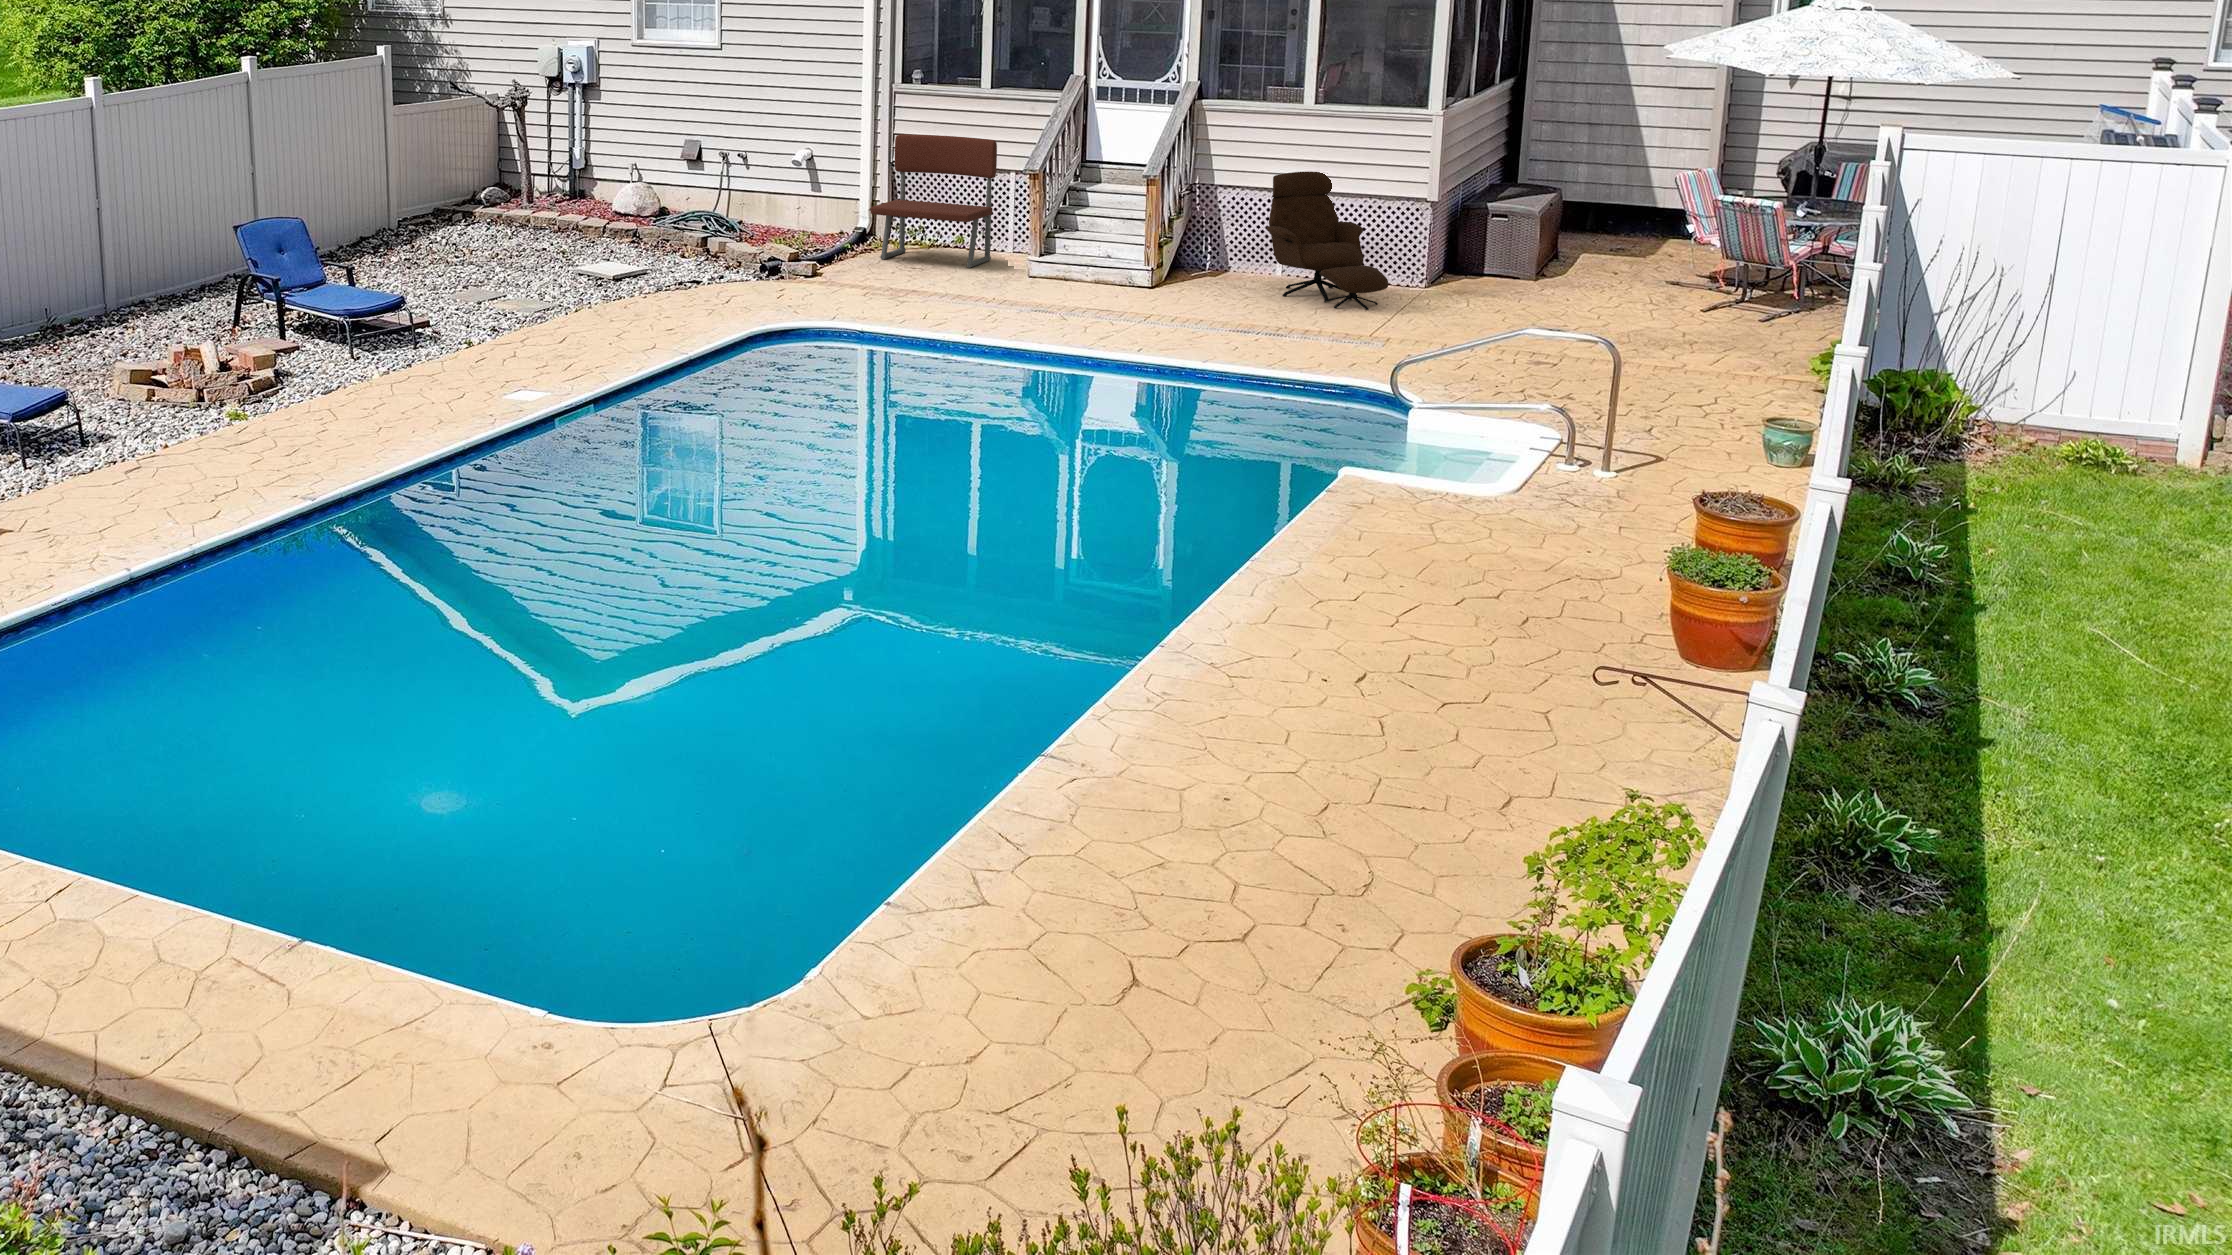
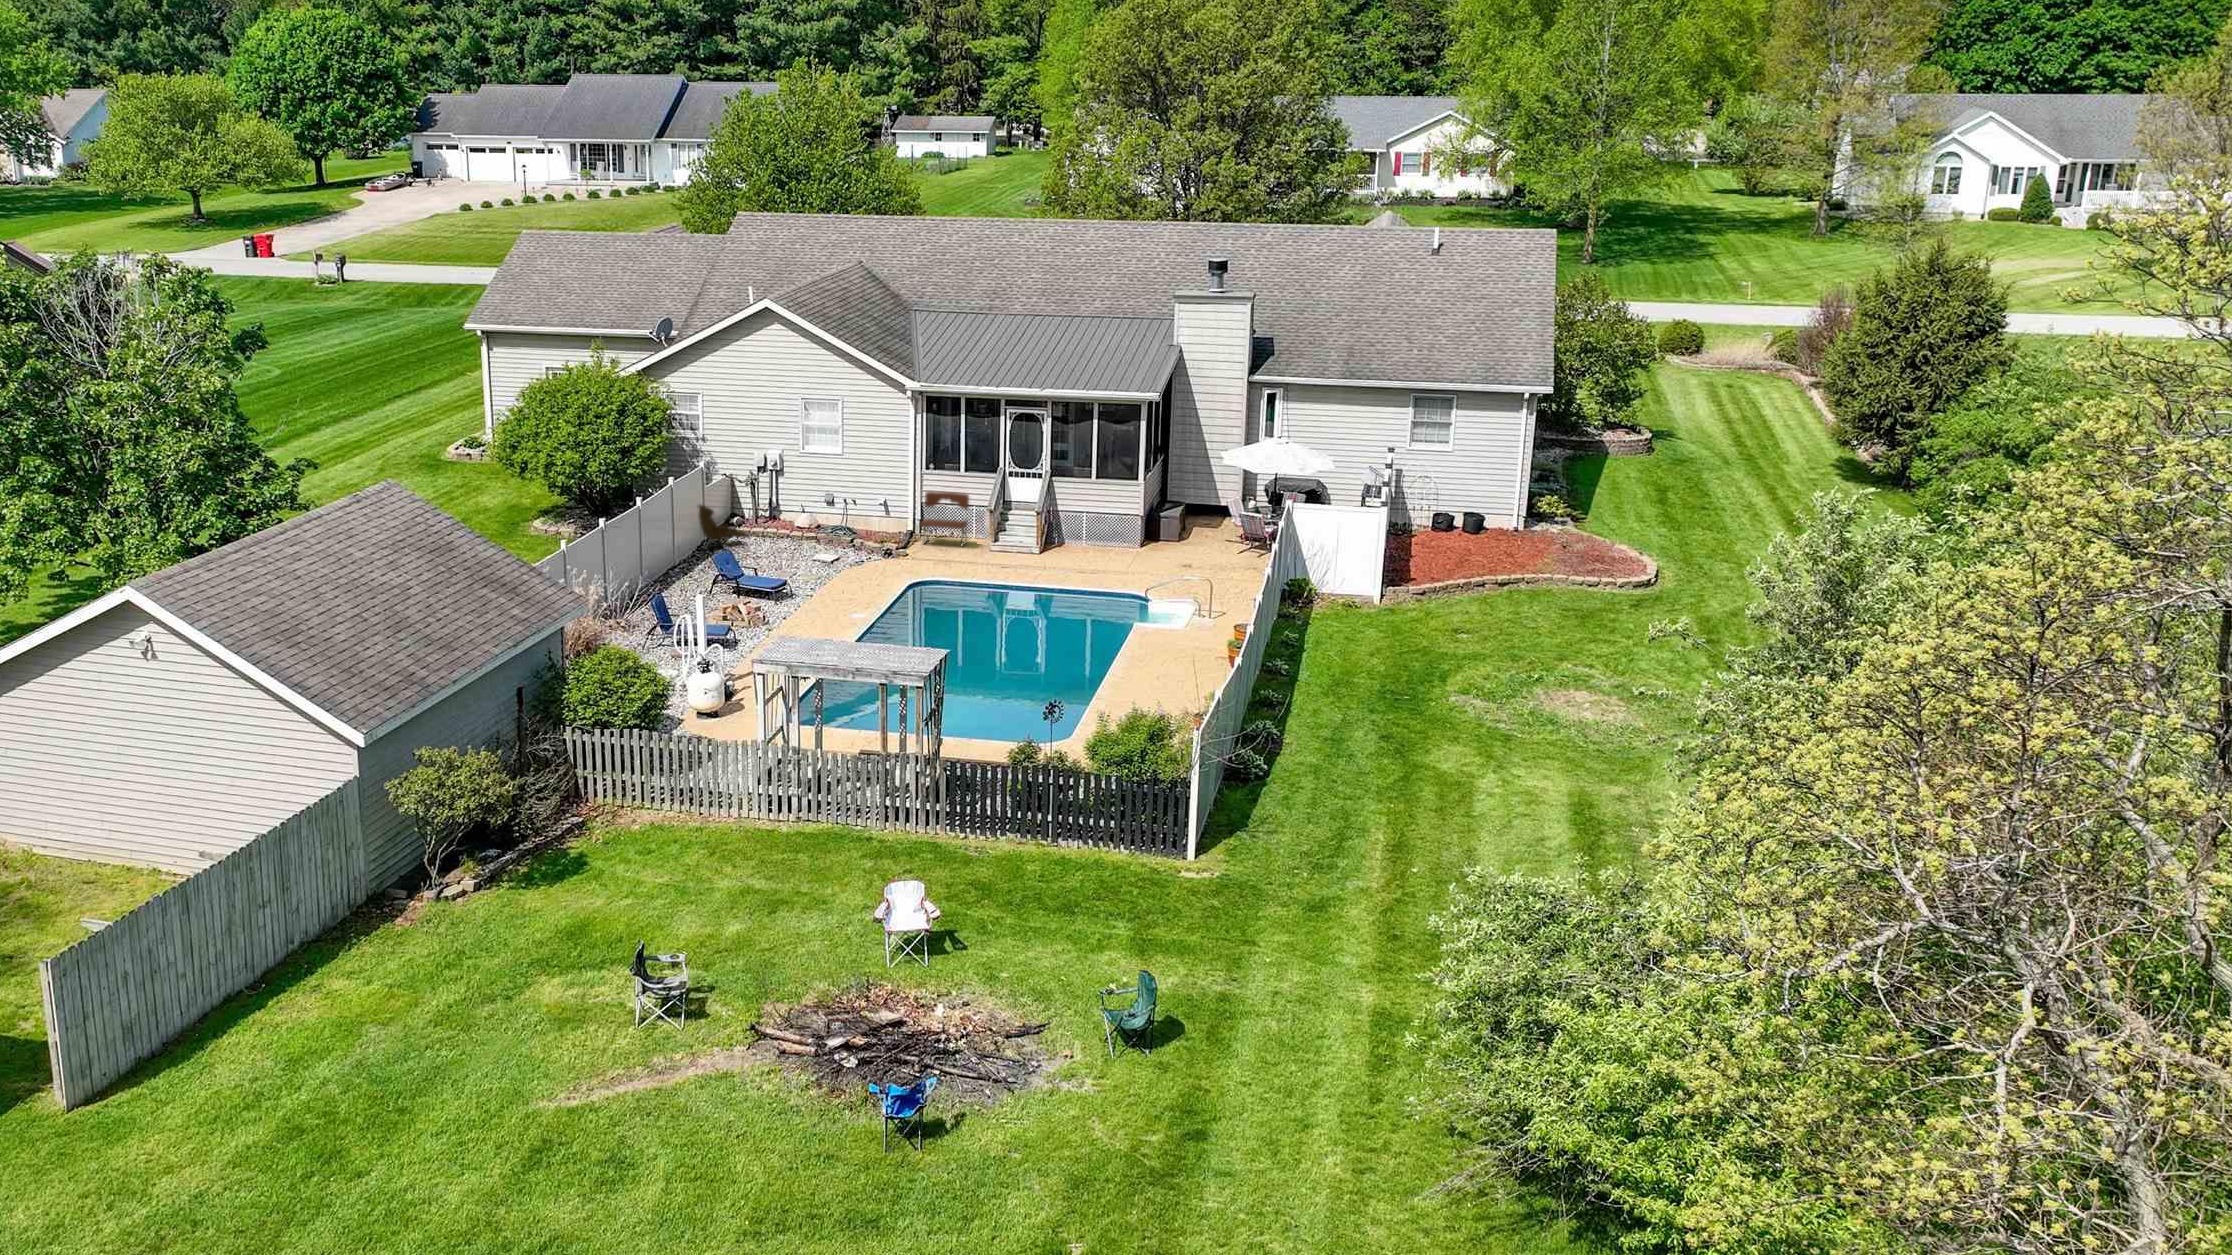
lounge chair: present [1267,172,1388,310] -> present [699,505,749,545]

